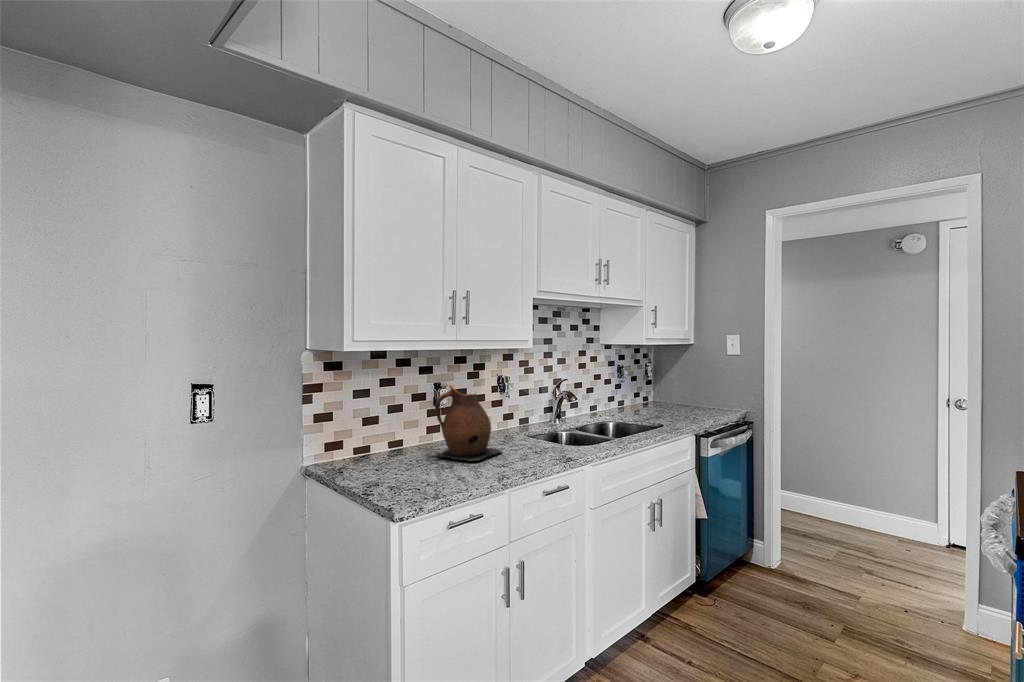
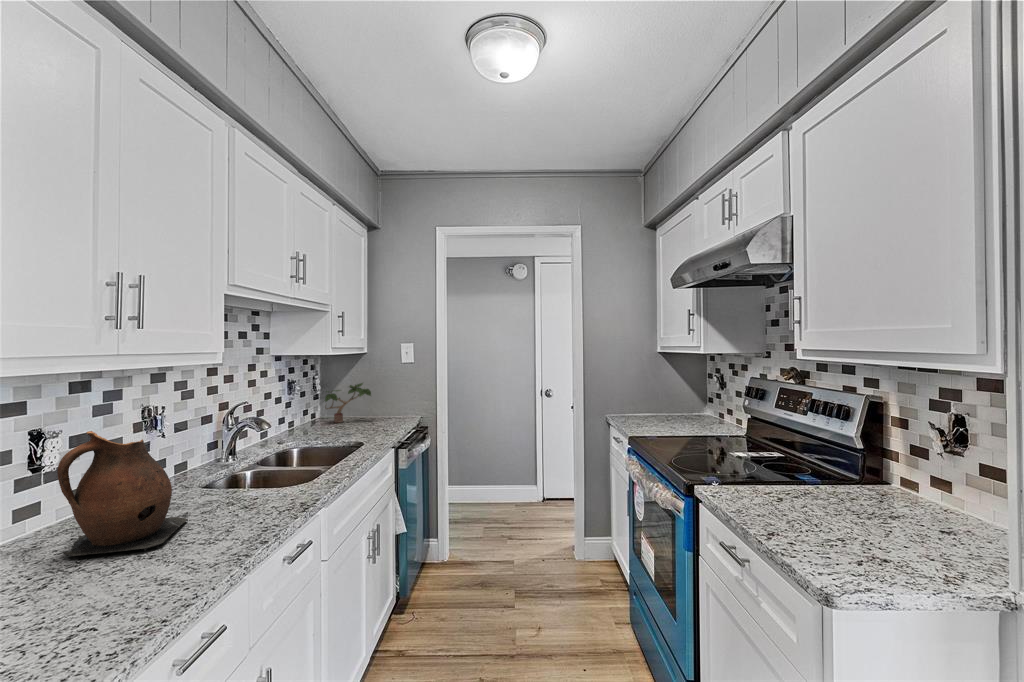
potted plant: none [647,371,702,408] -> present [325,383,371,423]

